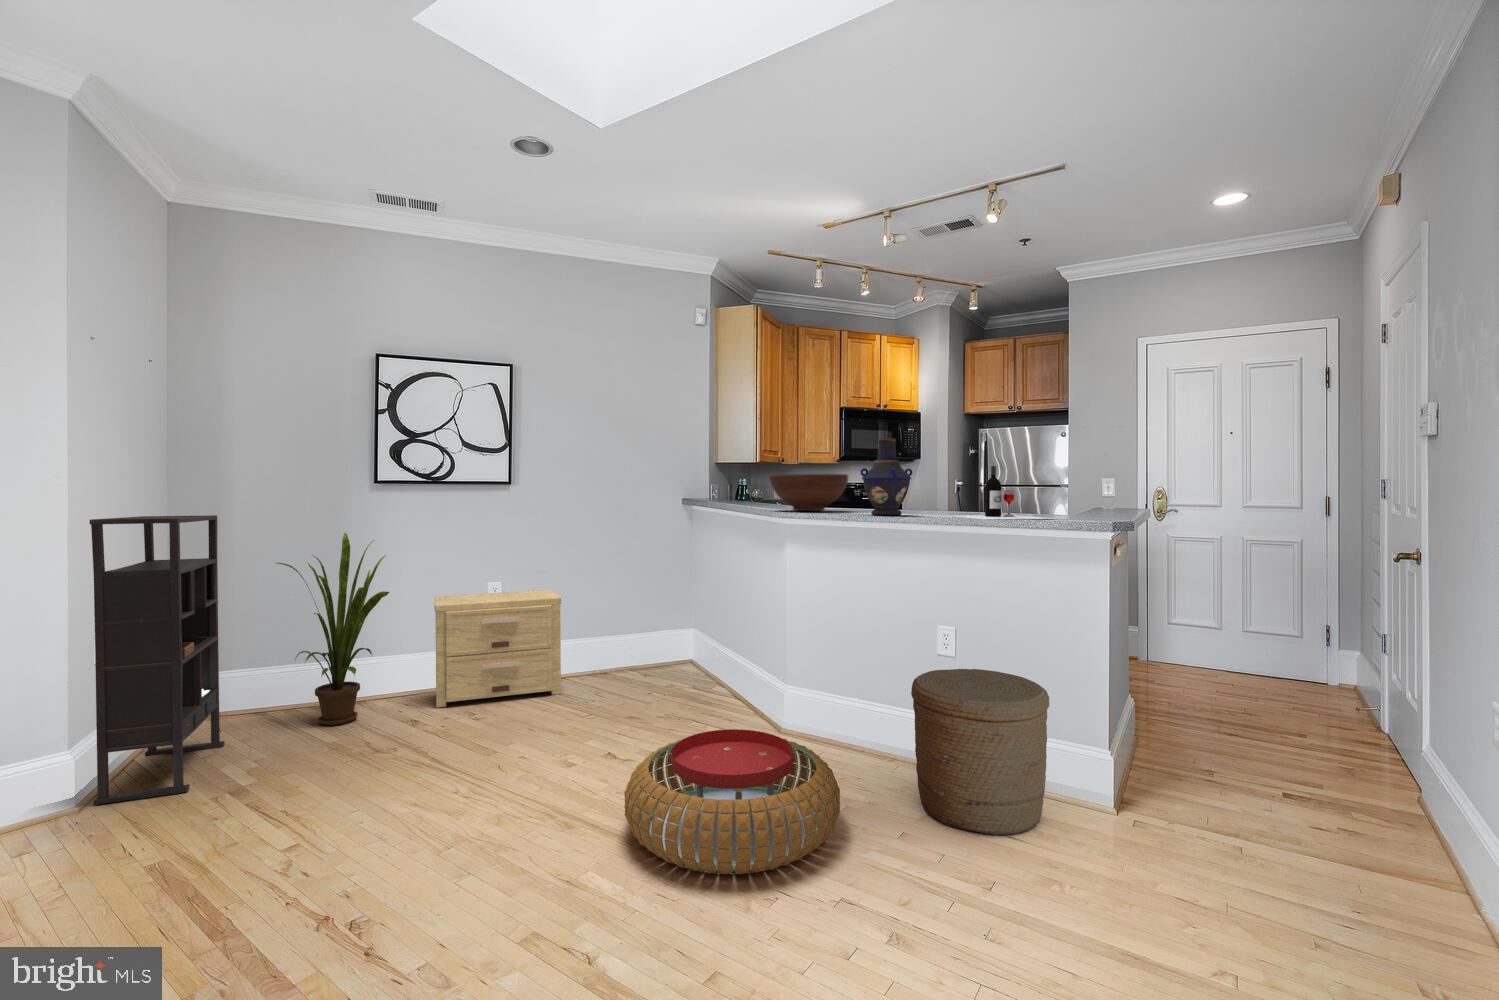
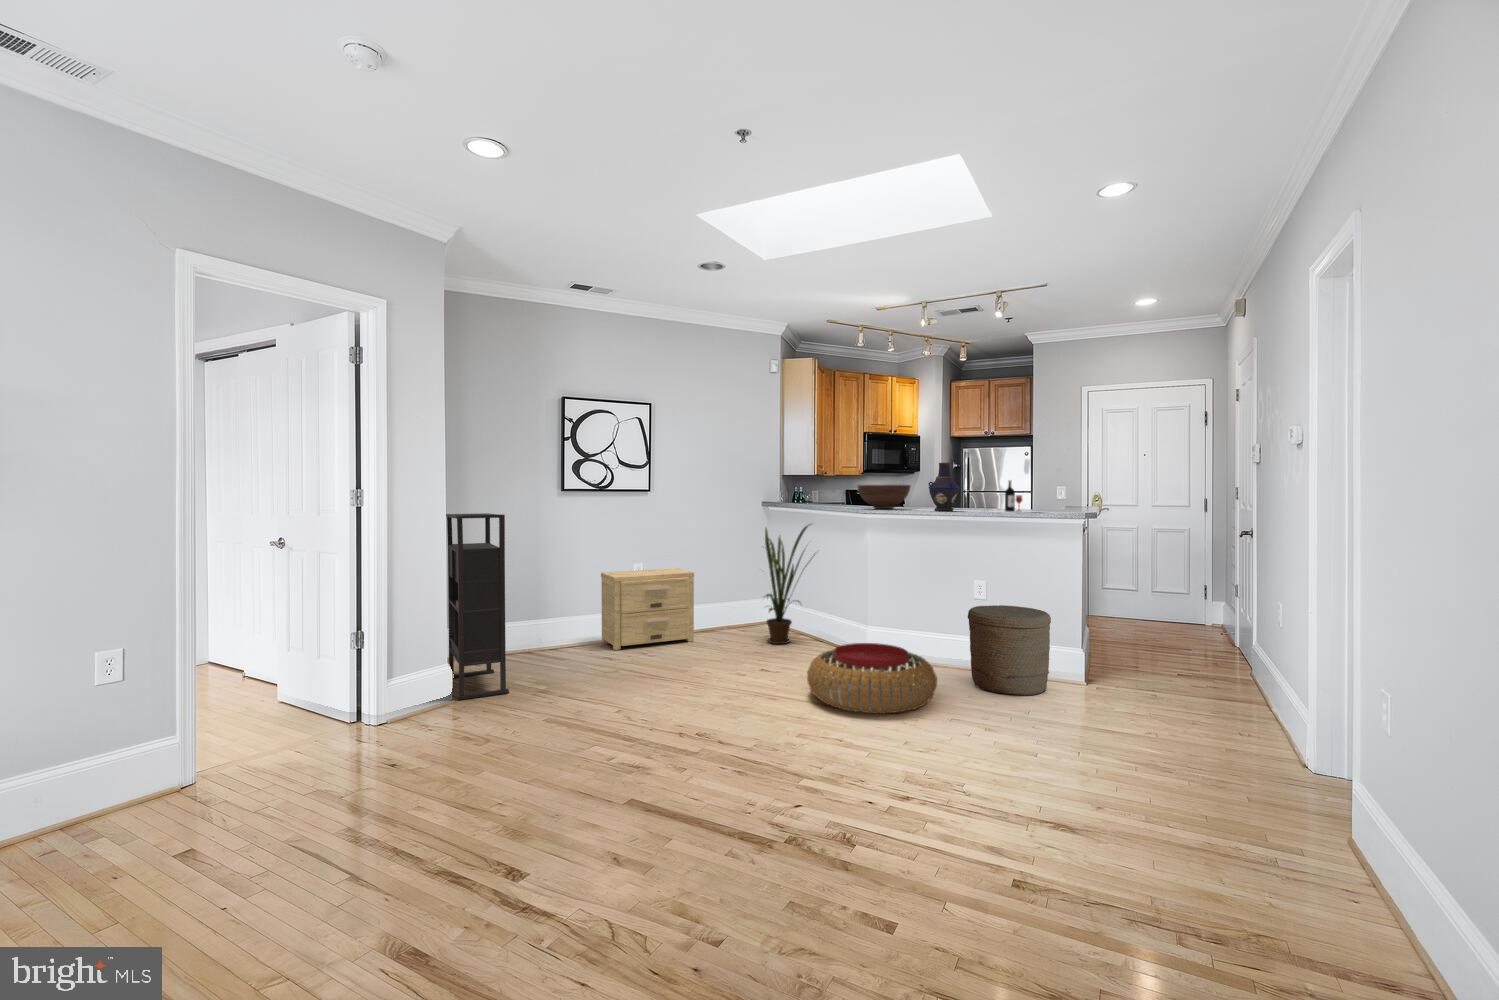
house plant: present [277,533,389,725] -> present [765,525,815,644]

